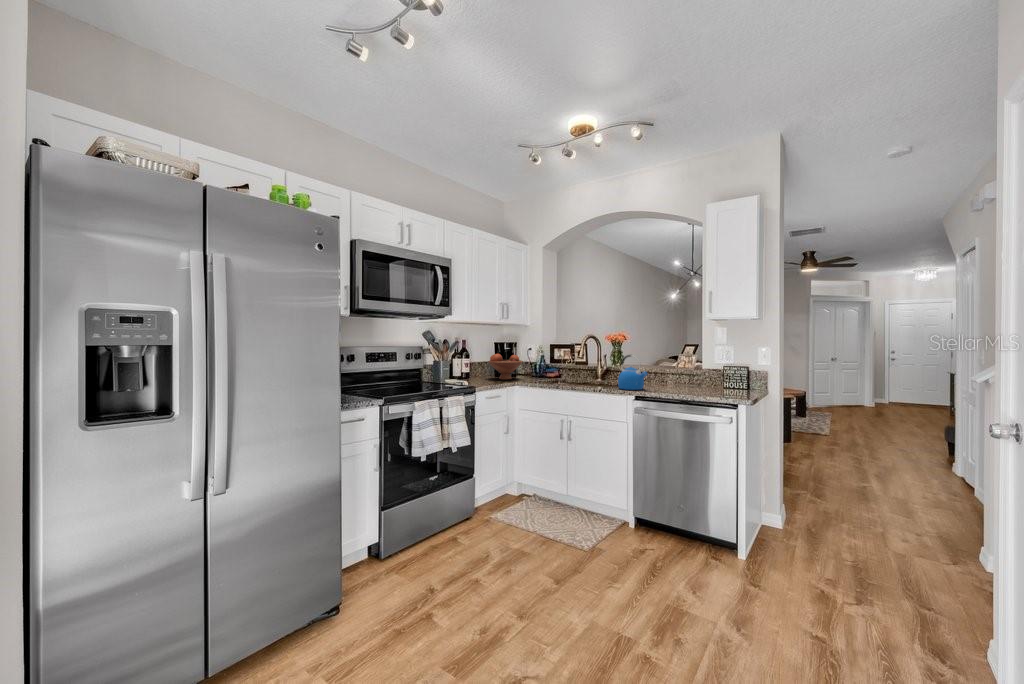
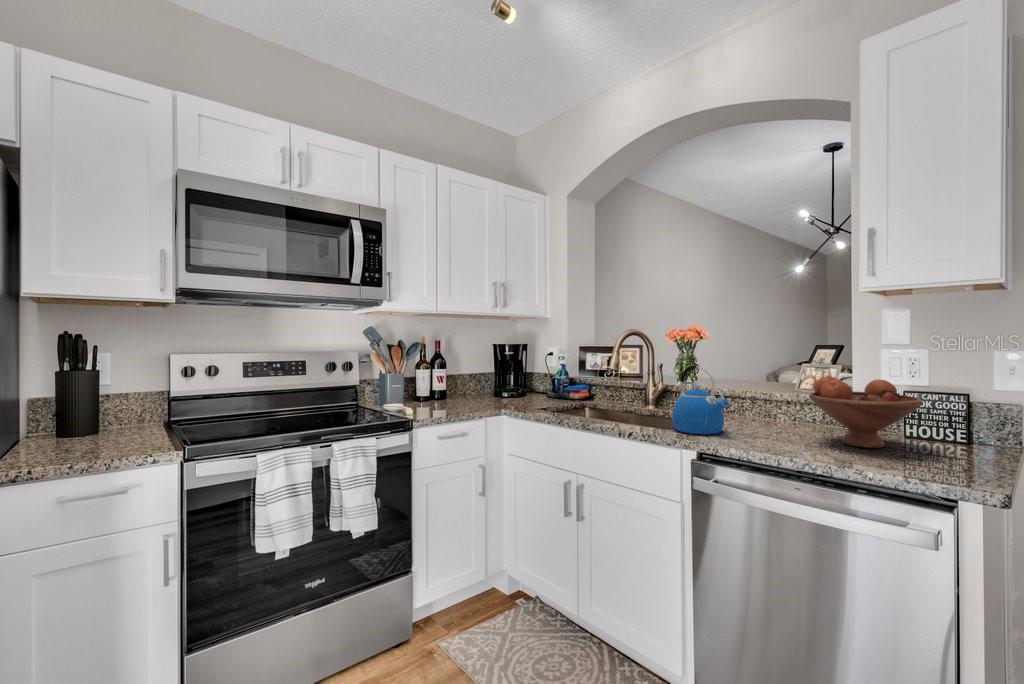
fruit bowl: present [488,354,523,380] -> present [809,376,923,448]

